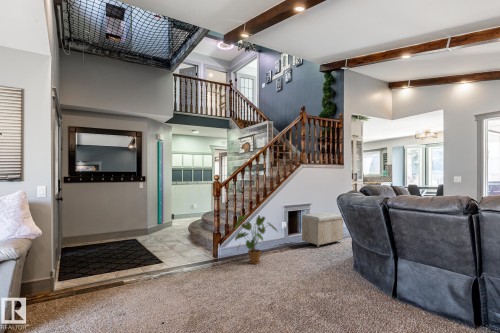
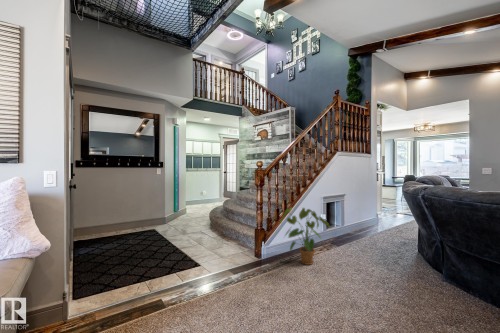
storage bench: present [302,212,343,247] -> none [336,201,378,239]

